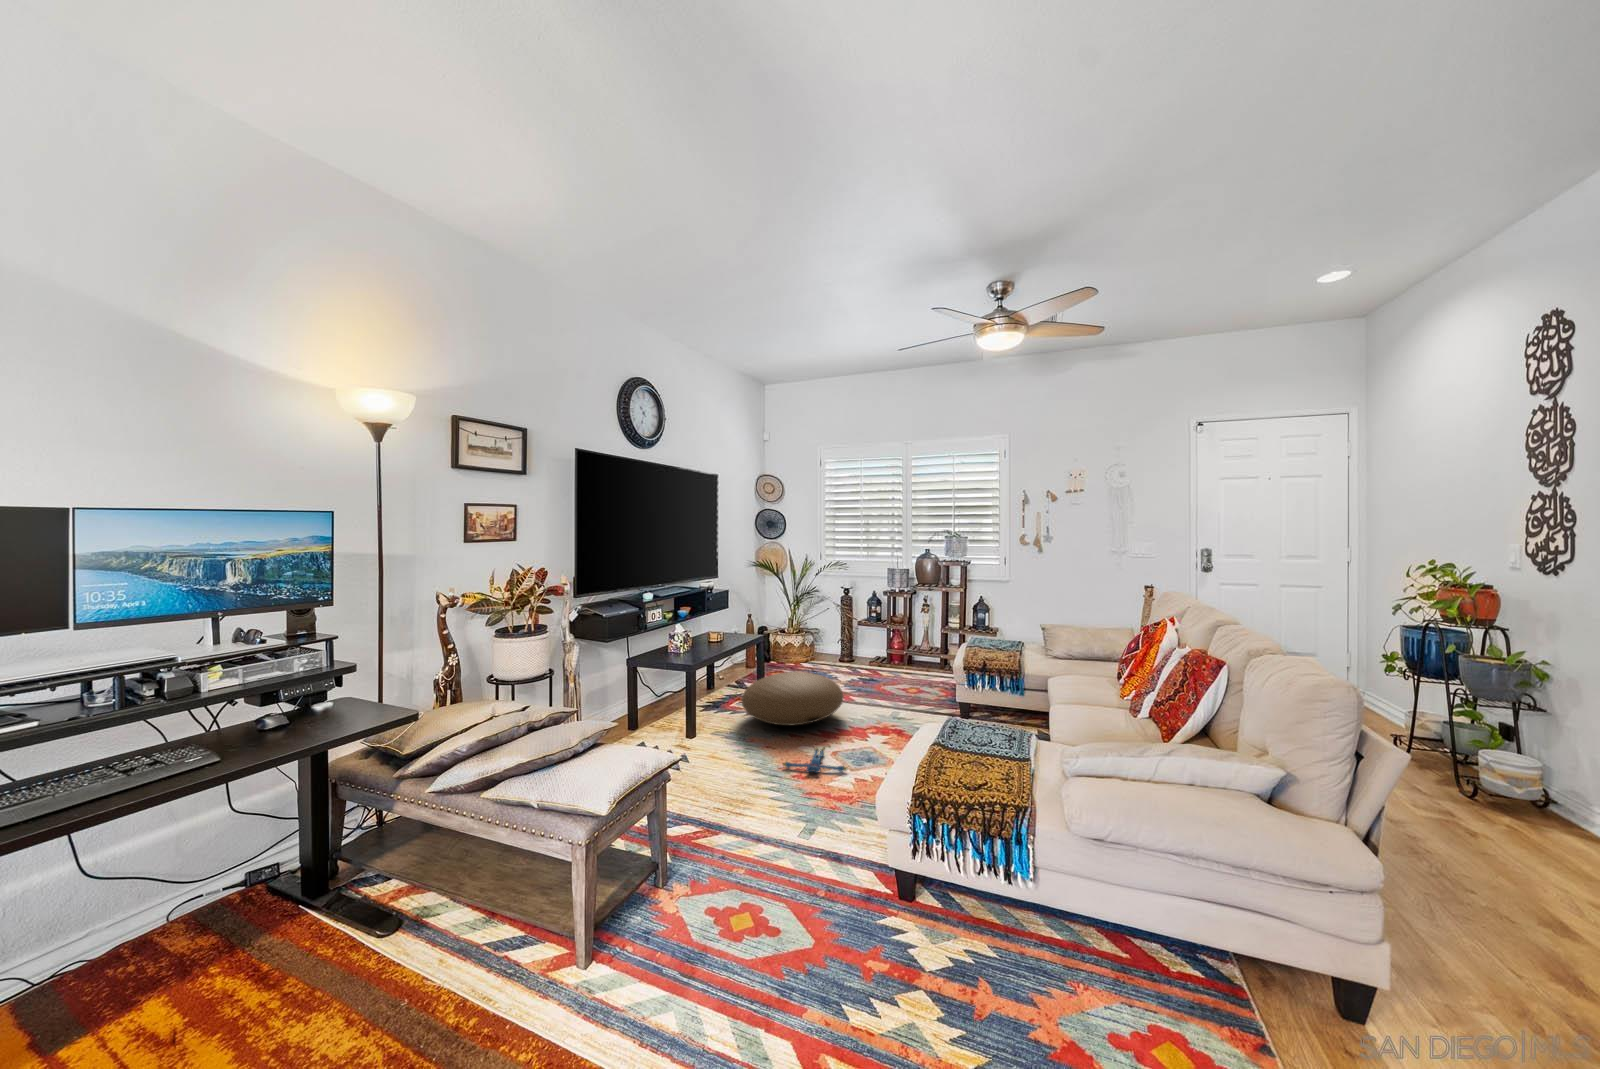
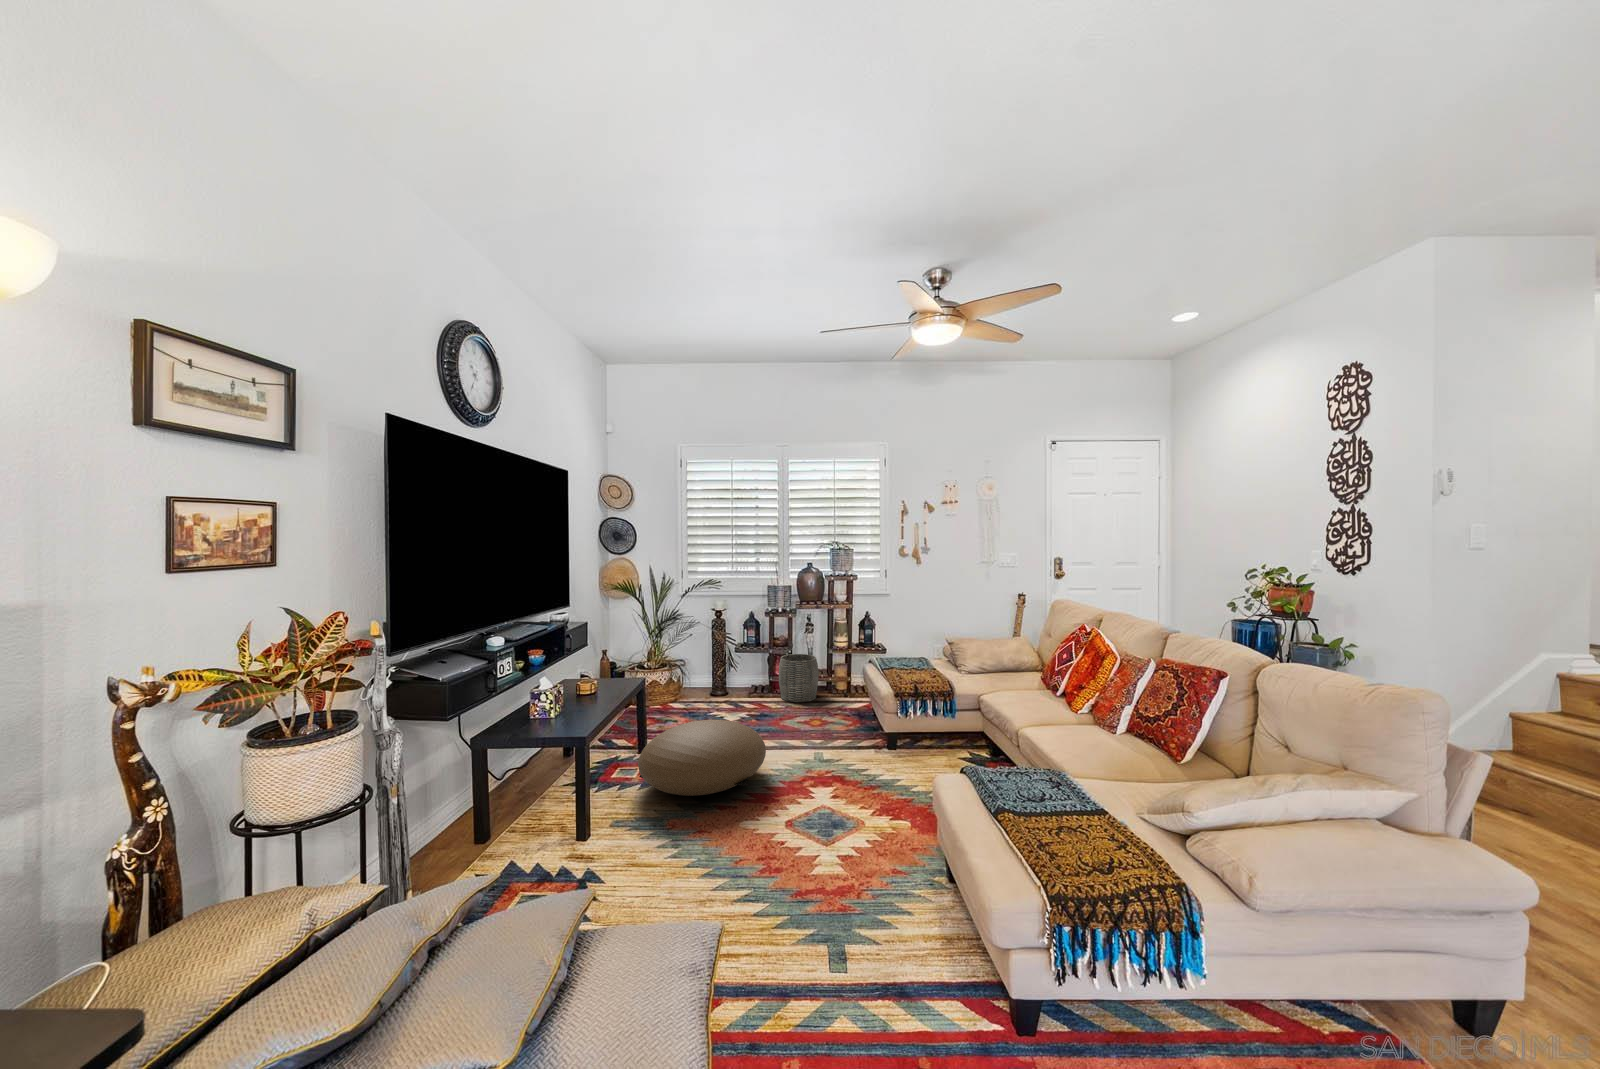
woven basket: none [897,632,934,675] -> present [779,654,818,702]
plush toy: present [783,747,847,773] -> none [736,818,820,861]

